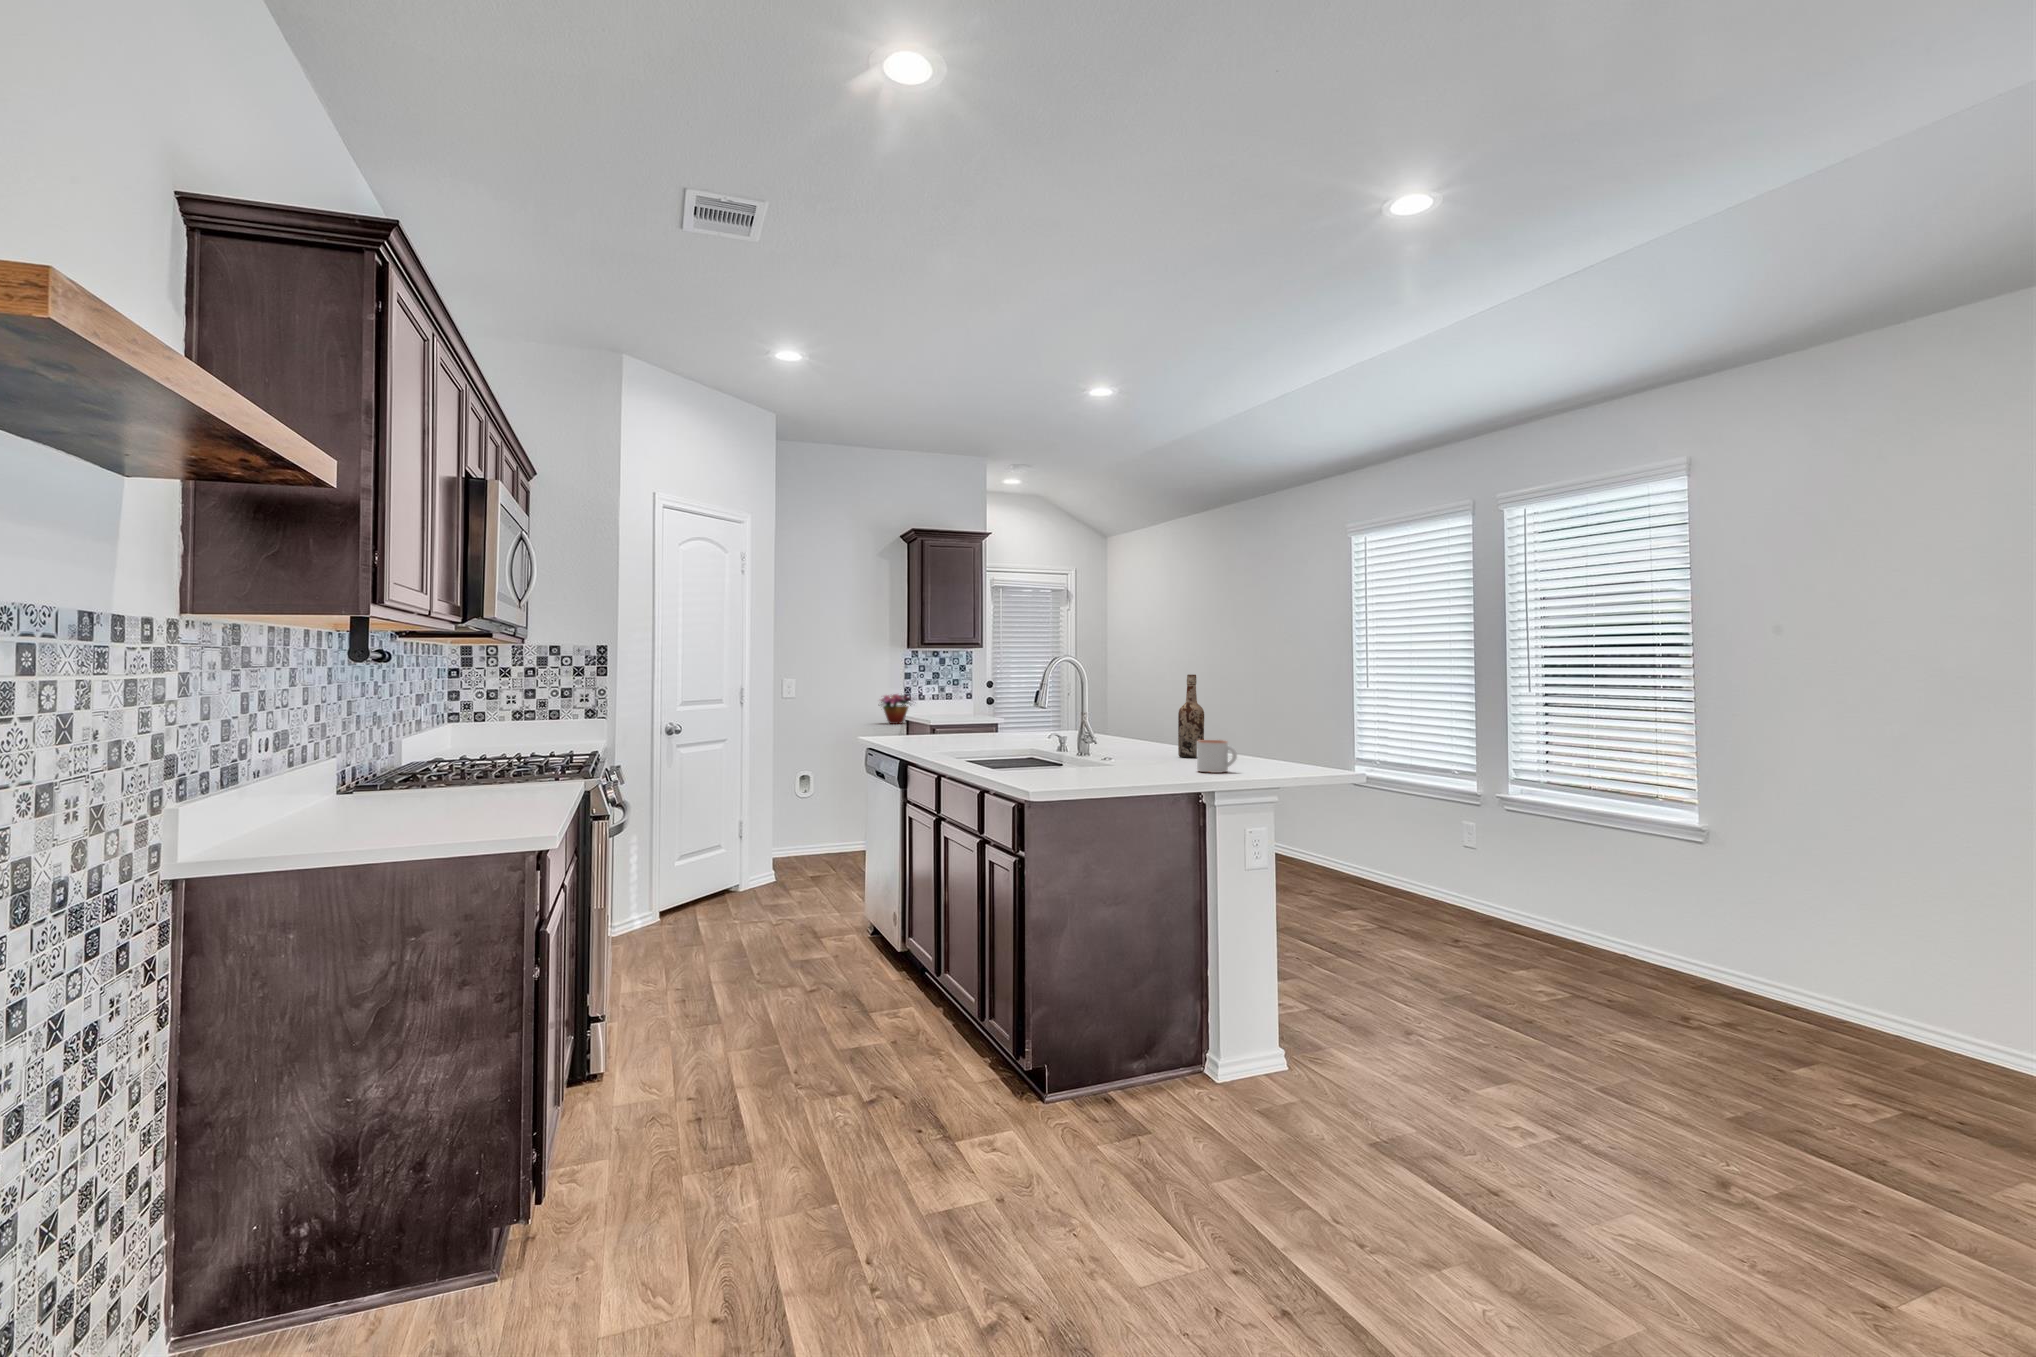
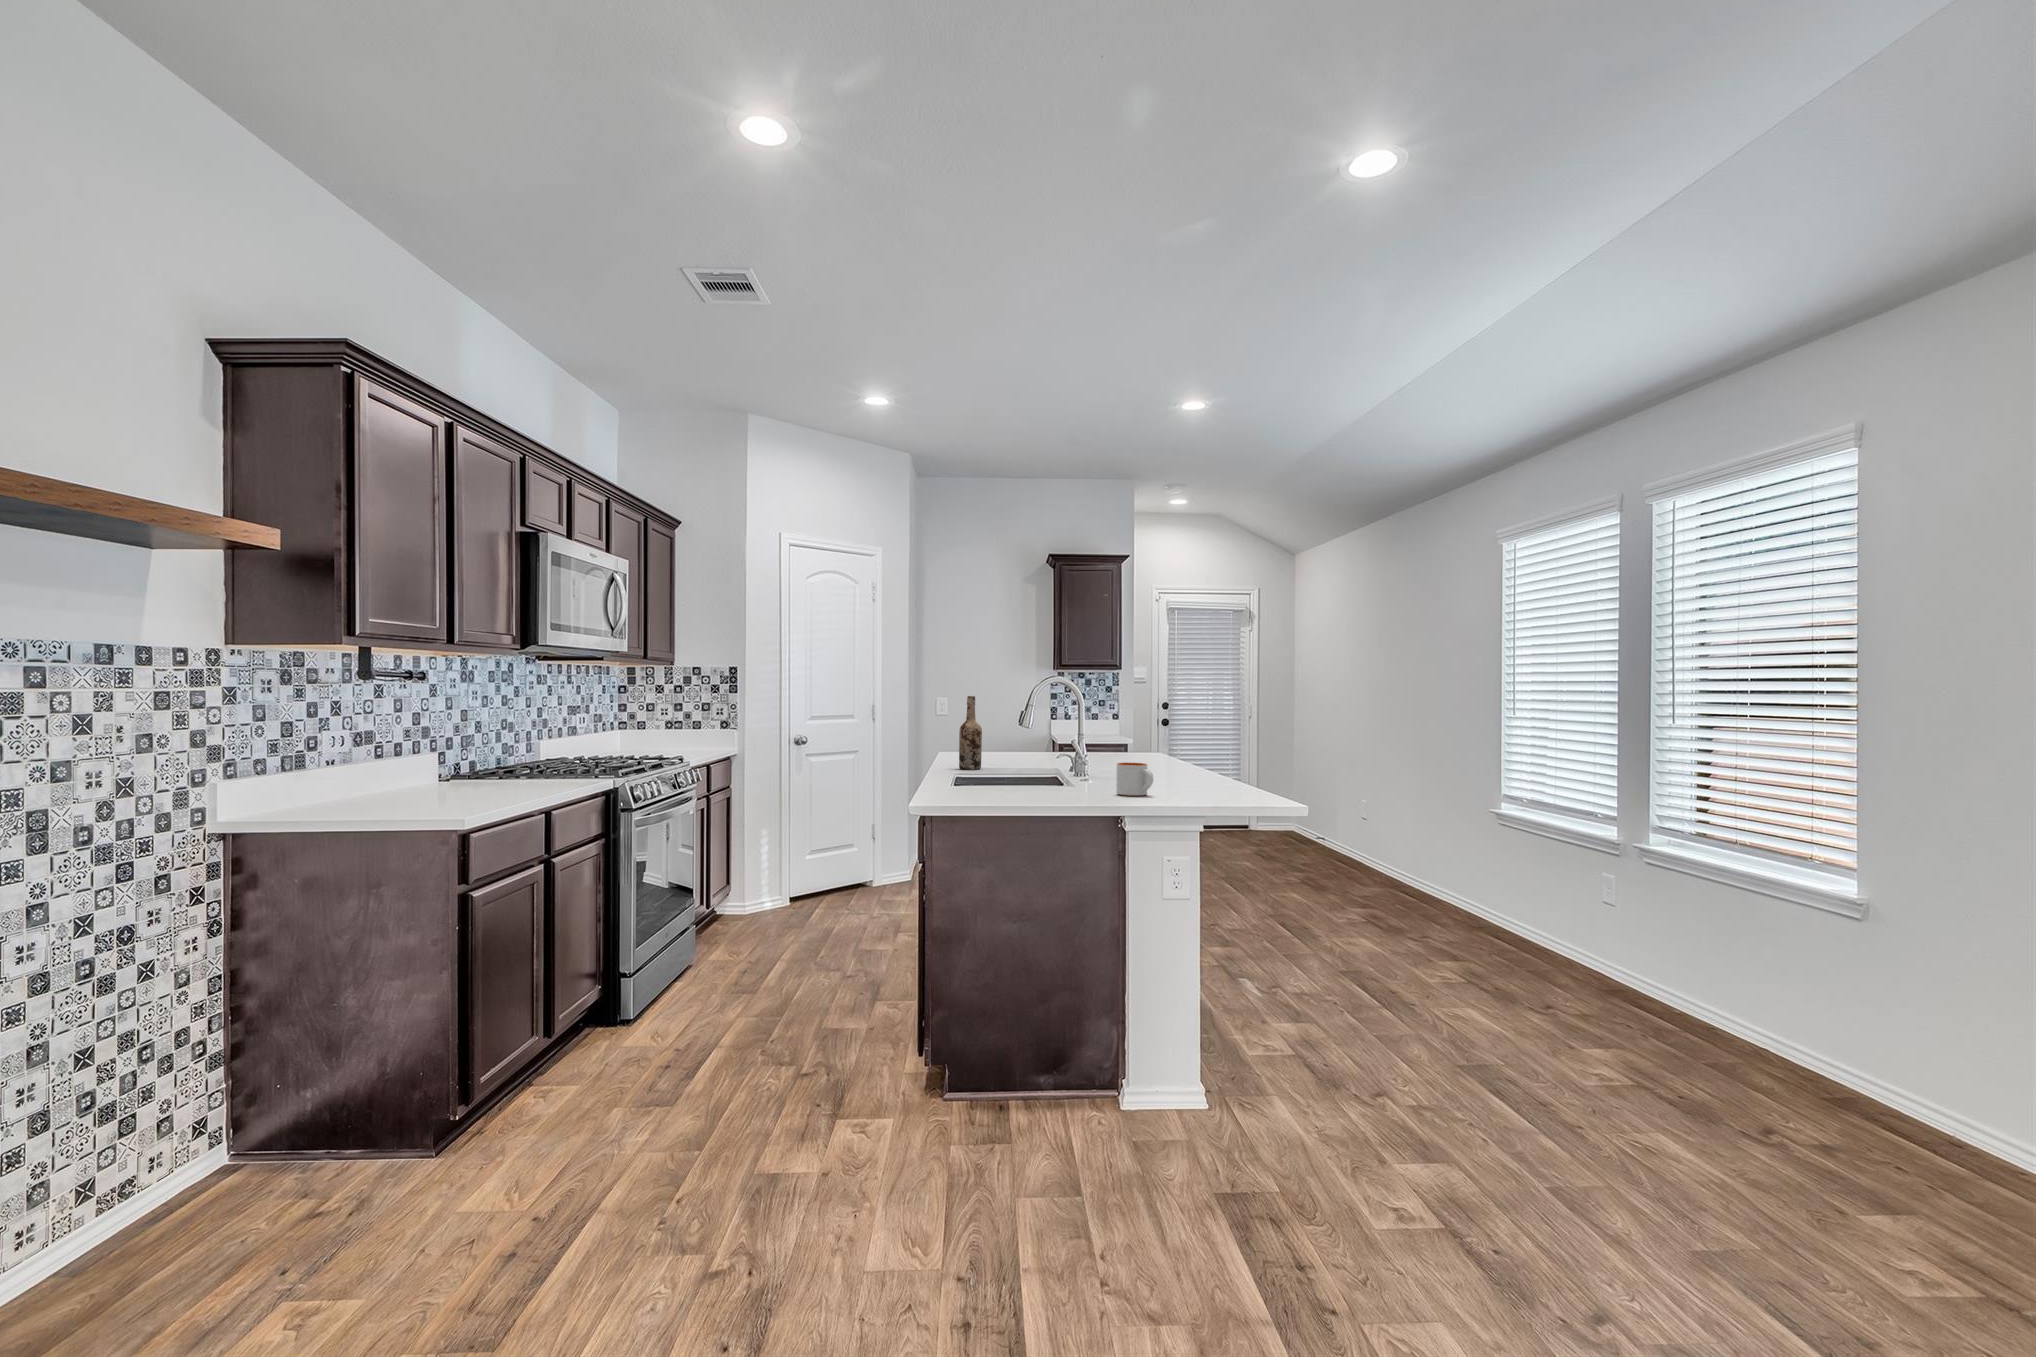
wine bottle: present [1178,675,1204,758] -> present [959,696,982,770]
flower arrangement: present [881,694,911,724] -> none [1020,712,1062,741]

